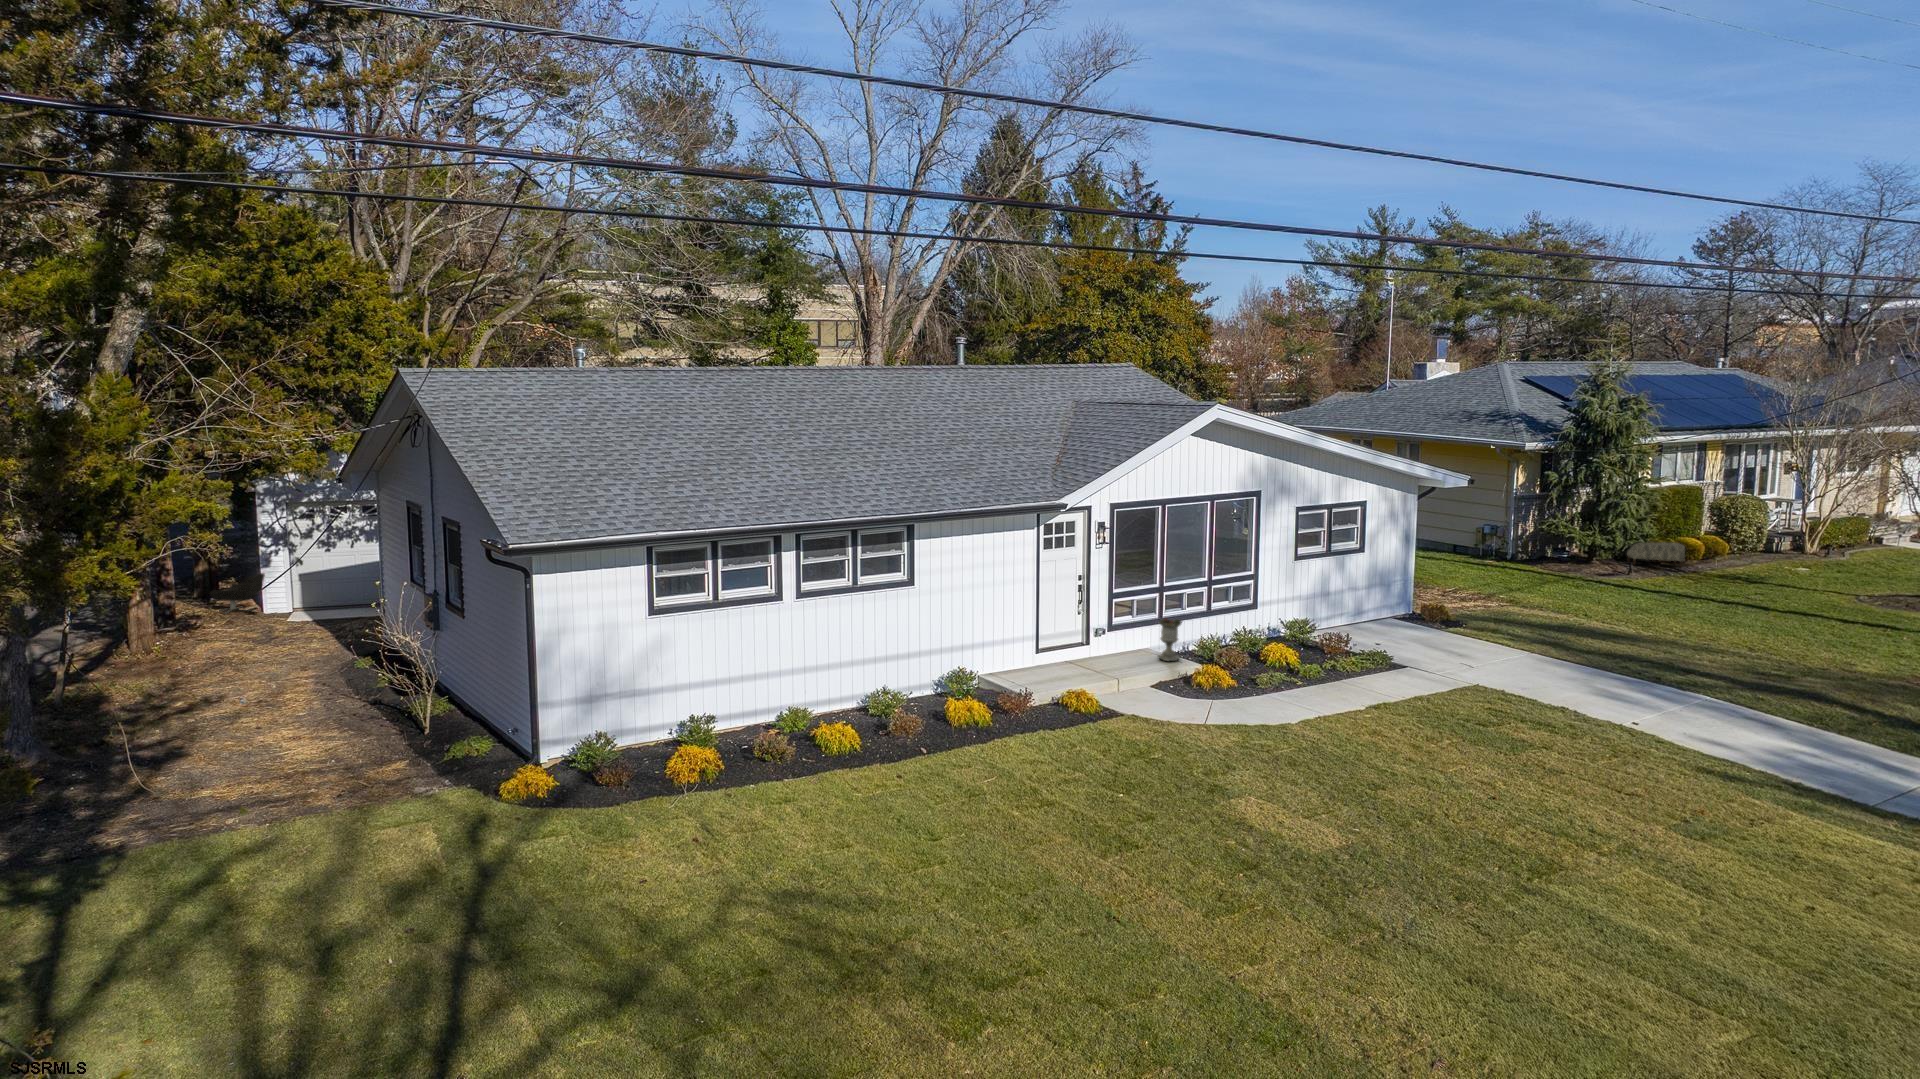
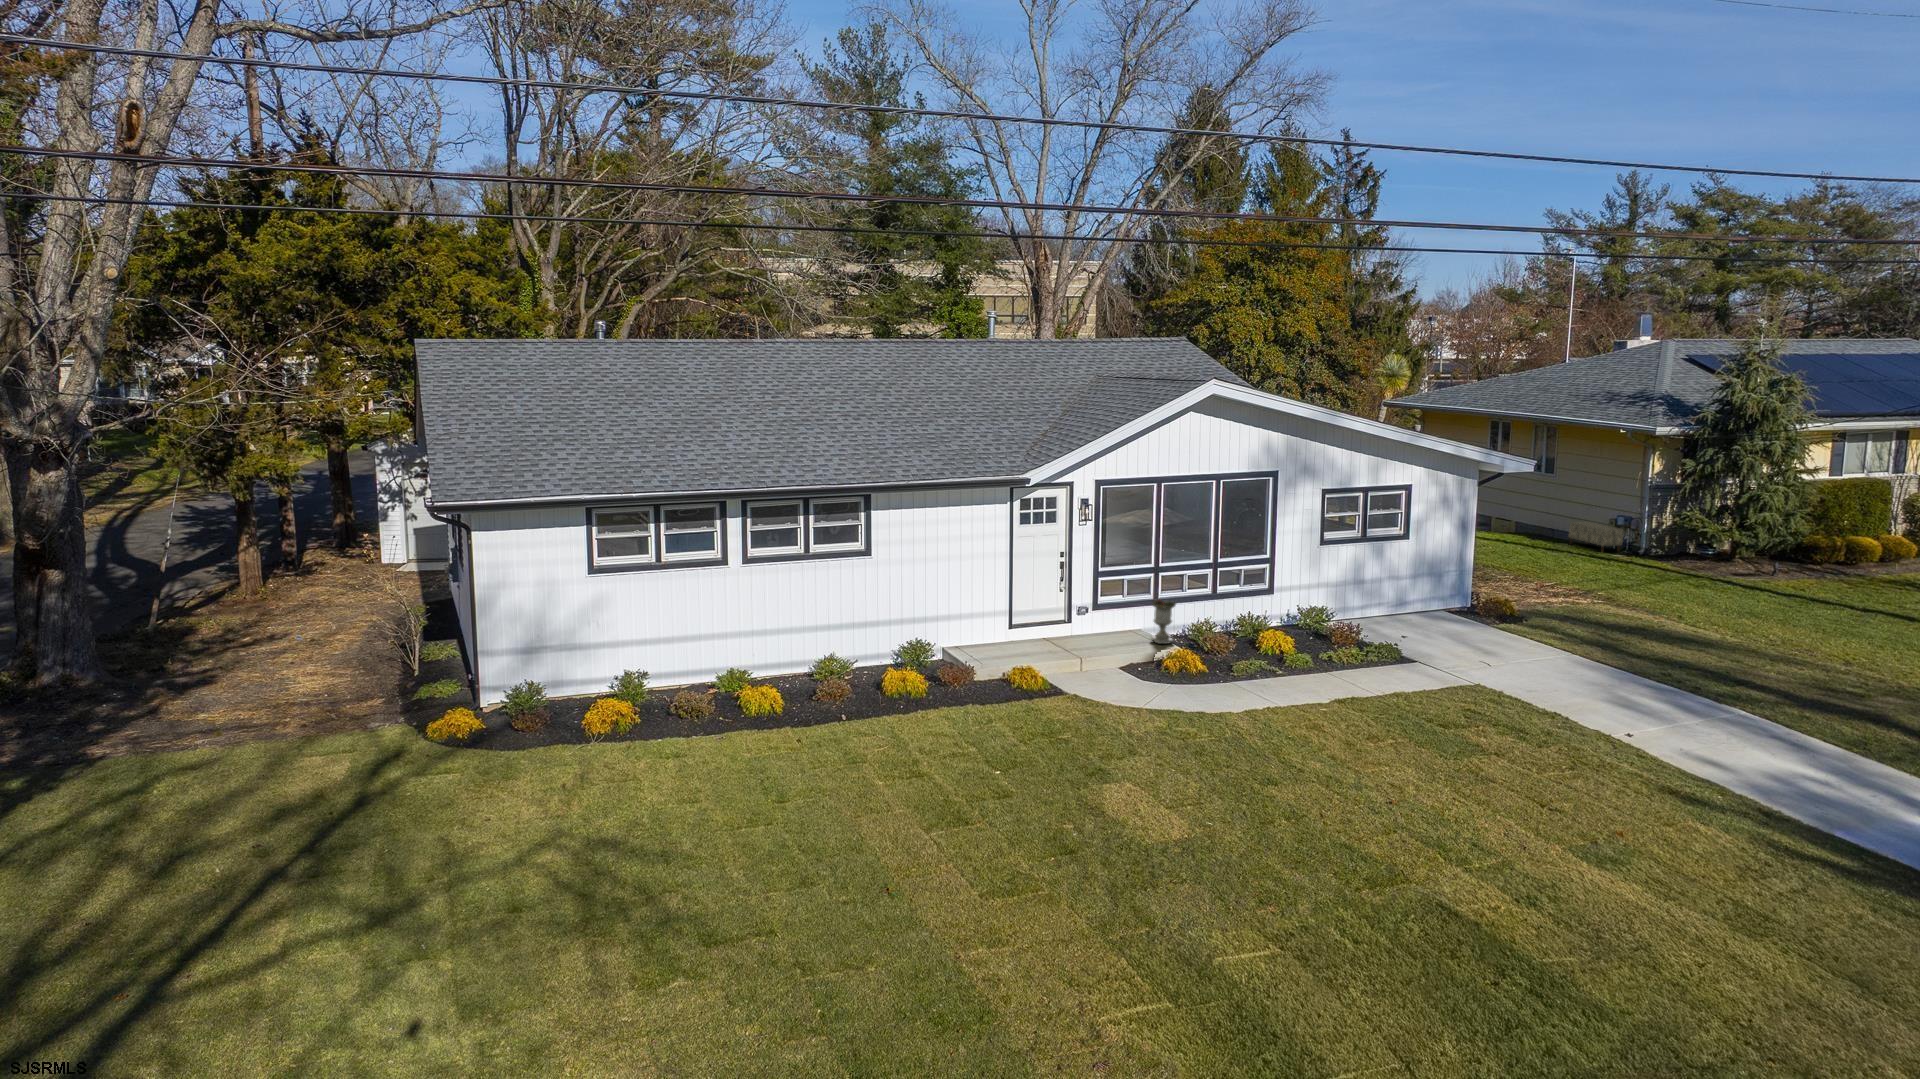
bench: present [1627,542,1686,567] -> present [1568,522,1624,552]
lounge chair: present [210,573,265,610] -> none [336,526,384,562]

